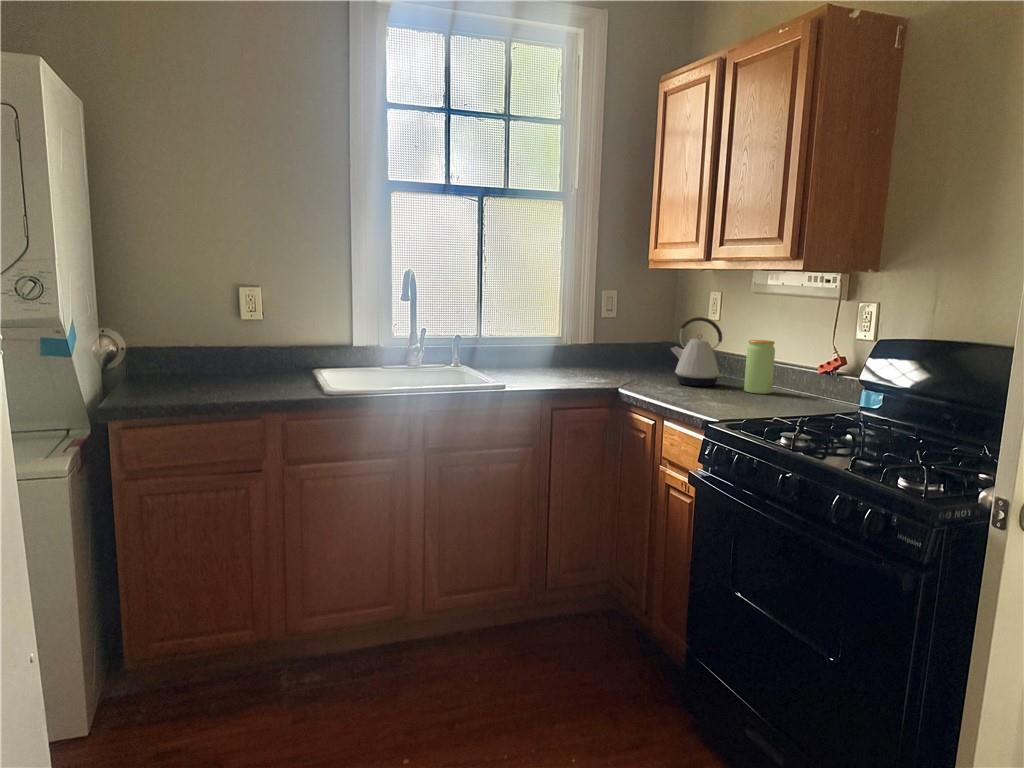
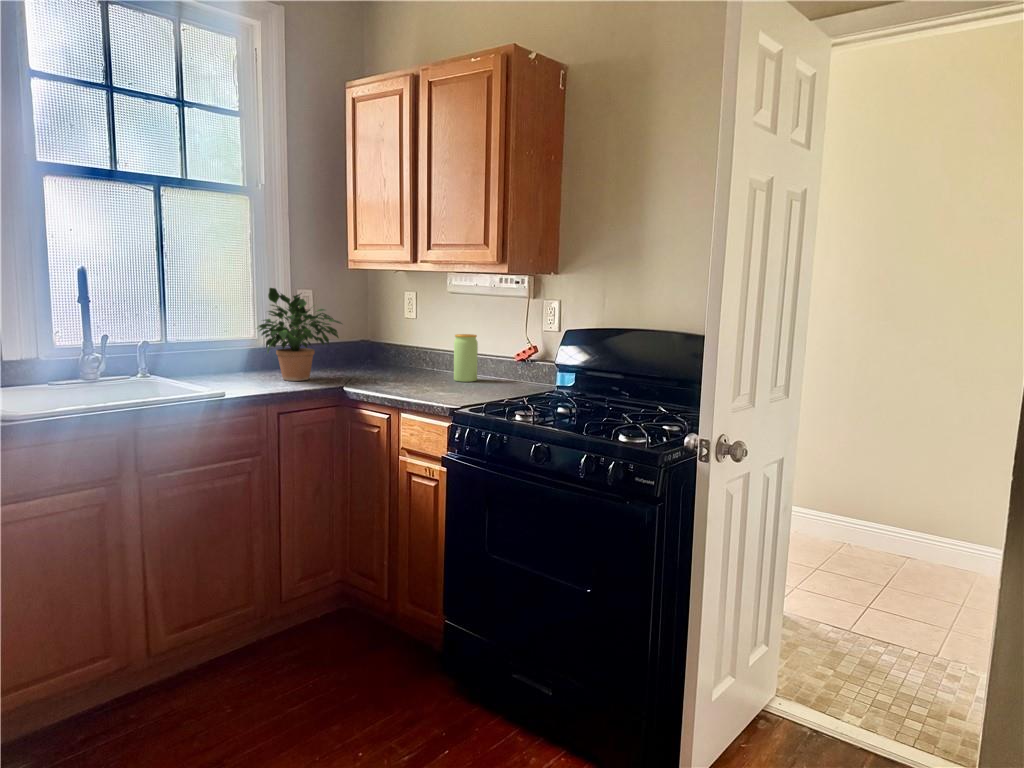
potted plant: none [544,286,637,378] -> present [257,288,342,381]
kettle: present [671,317,723,386] -> none [382,315,432,380]

